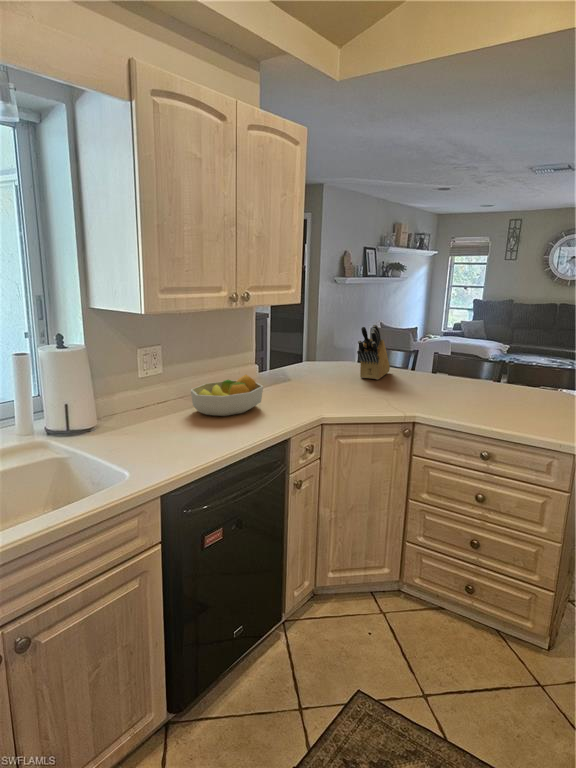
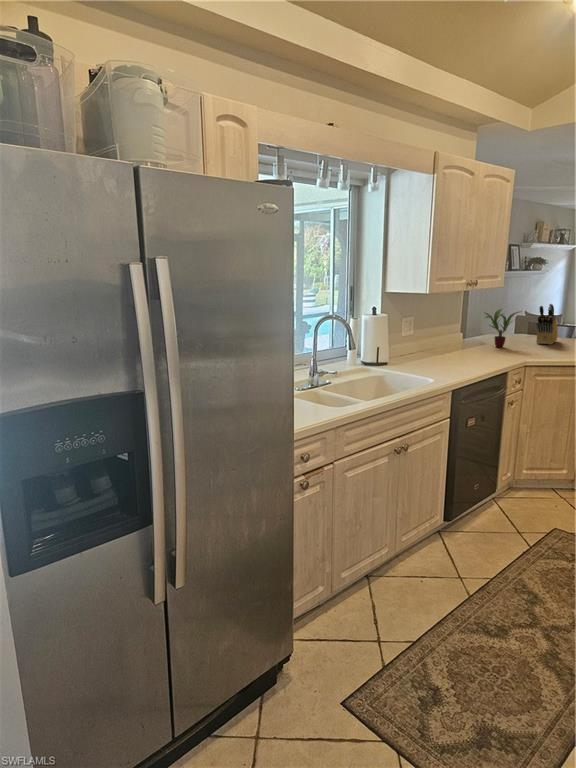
potted plant: none [282,331,334,386] -> present [486,309,522,347]
fruit bowl: present [190,375,263,416] -> none [438,335,483,359]

